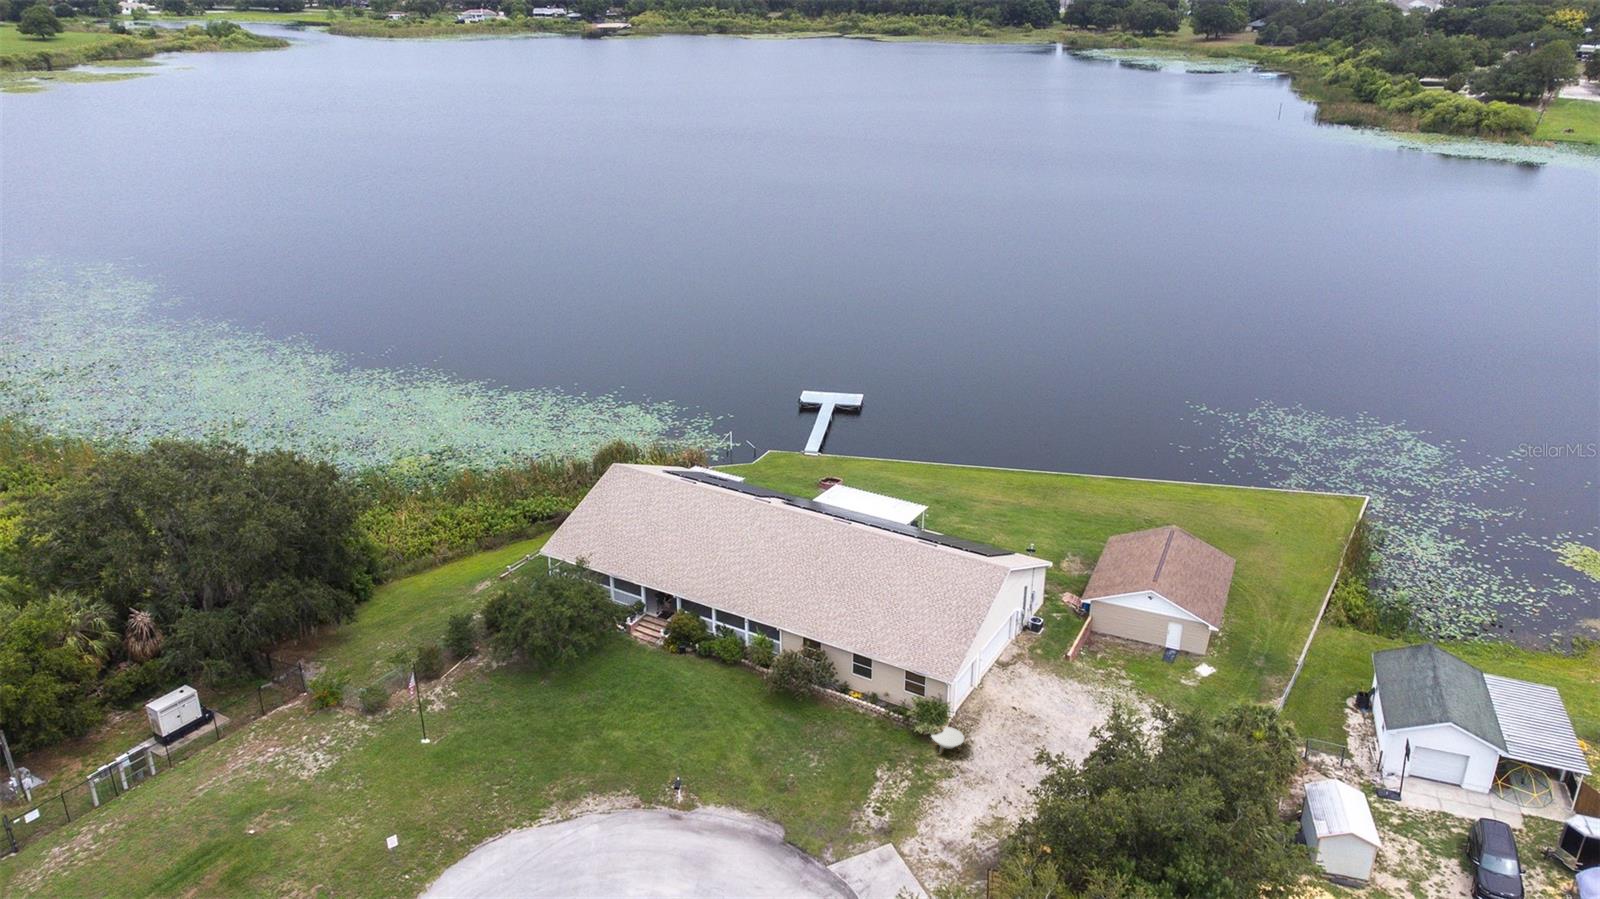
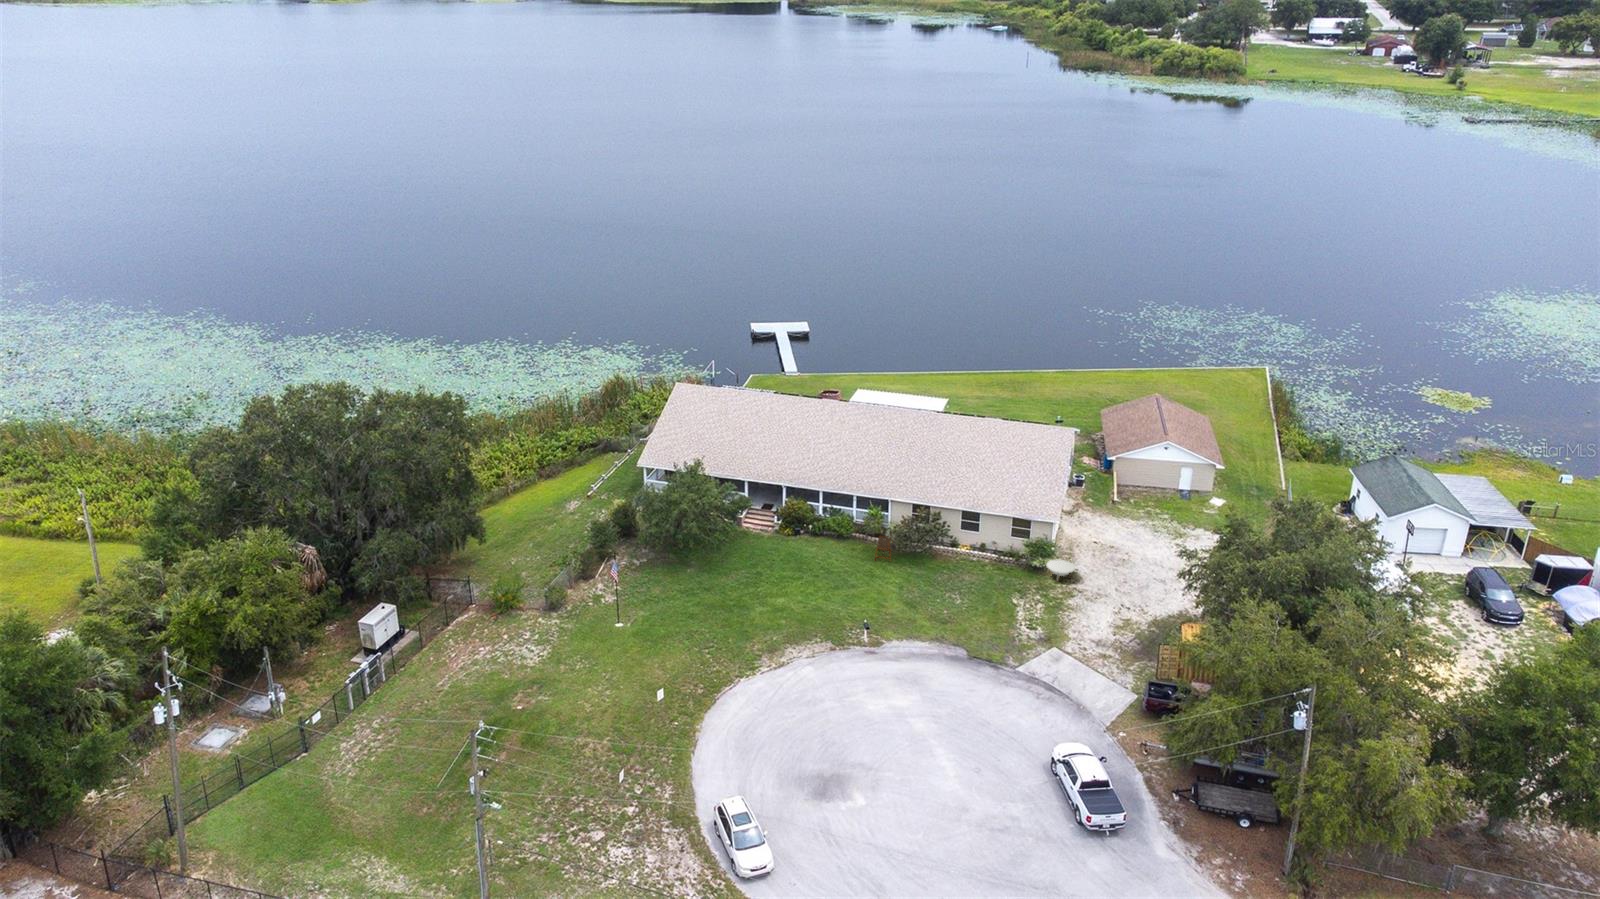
bench: none [745,663,773,702] -> present [875,534,892,559]

